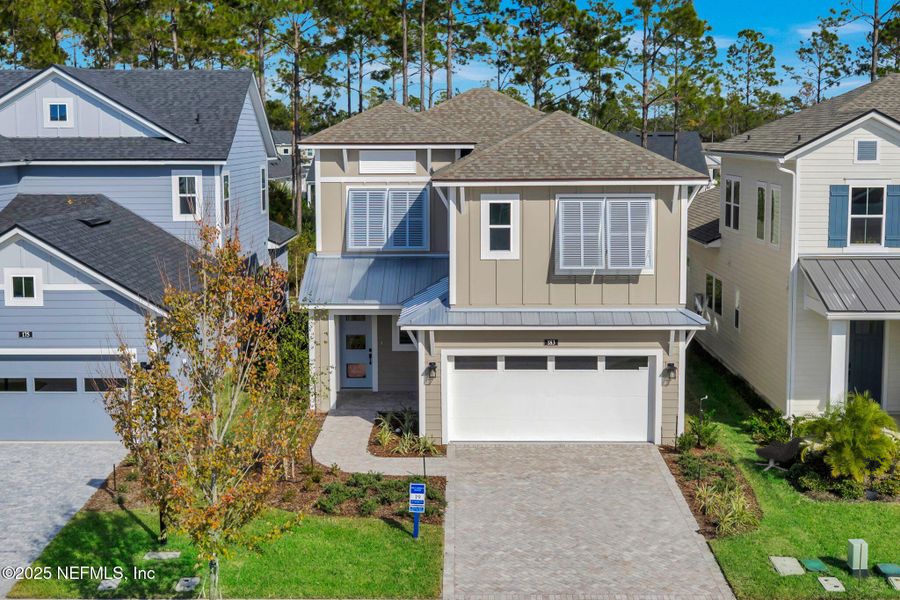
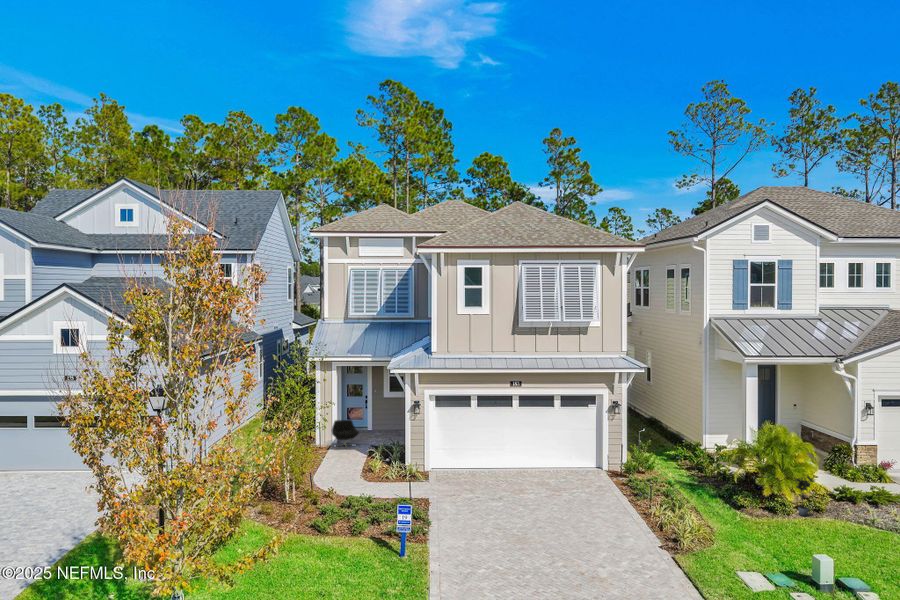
lounge chair: present [755,437,802,471] -> present [332,420,359,446]

